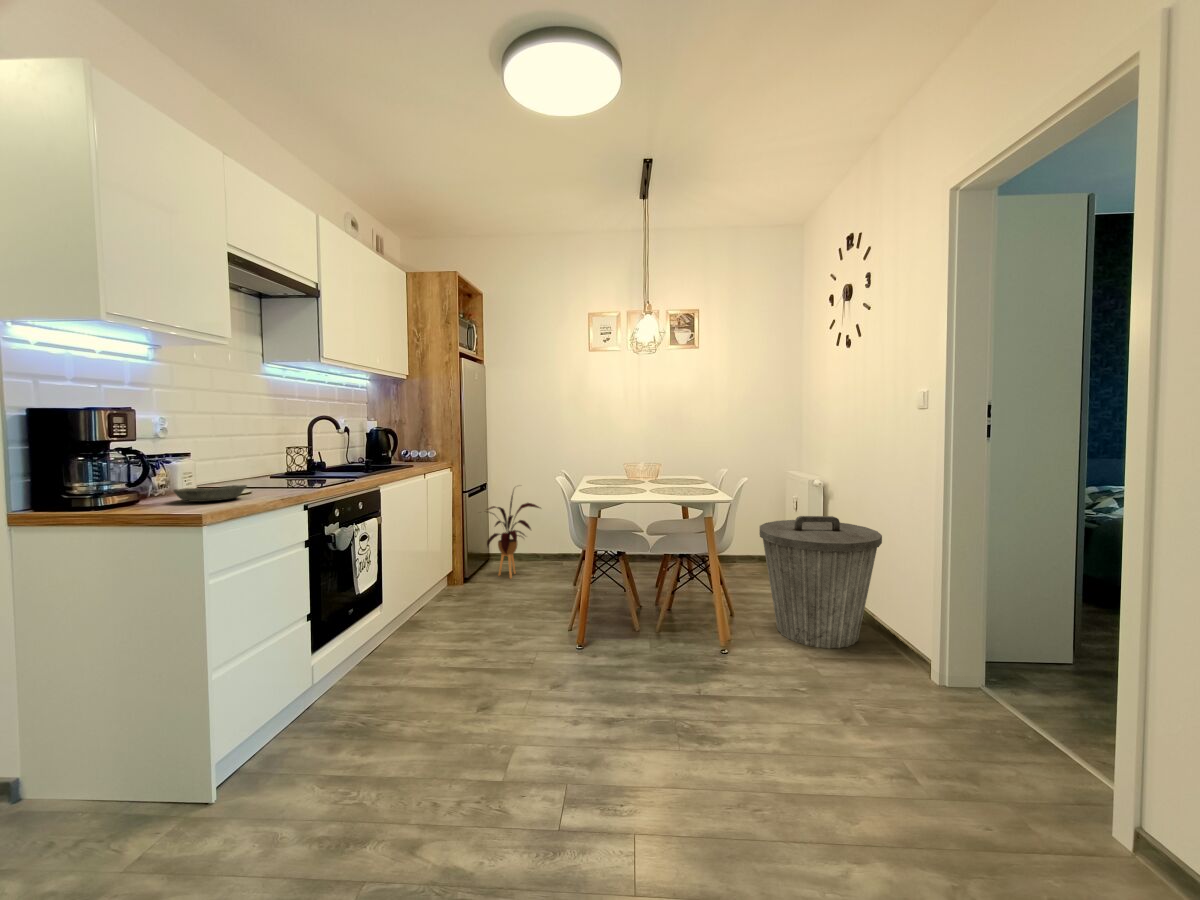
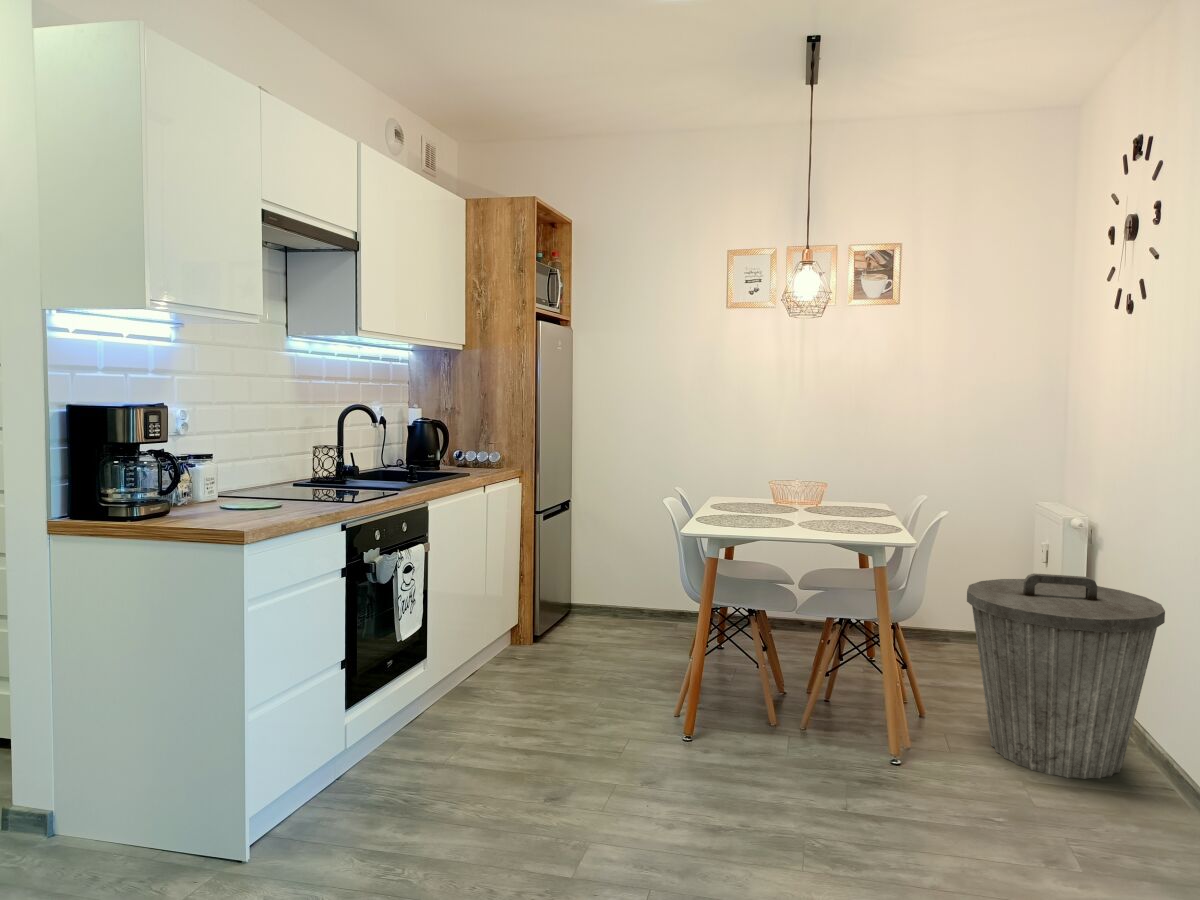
bowl: present [173,485,247,502] -> none [204,497,281,515]
house plant: present [487,493,540,578] -> none [555,505,647,640]

